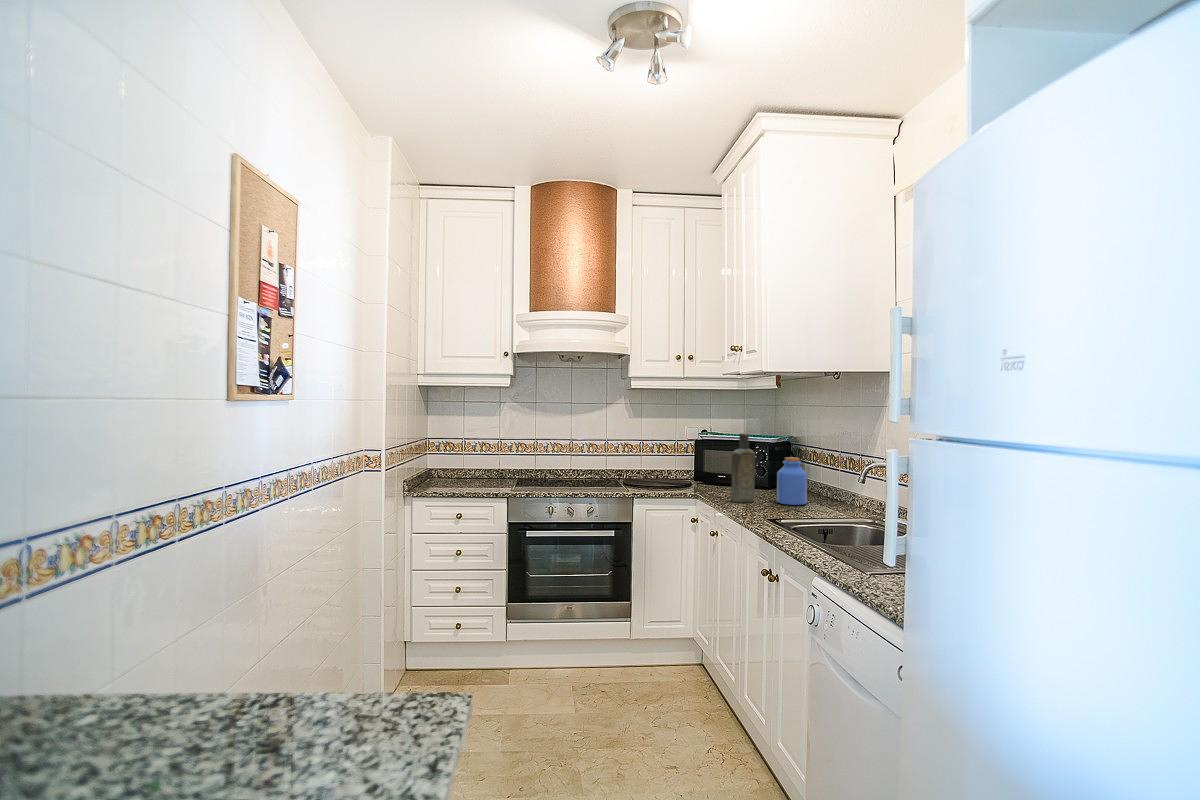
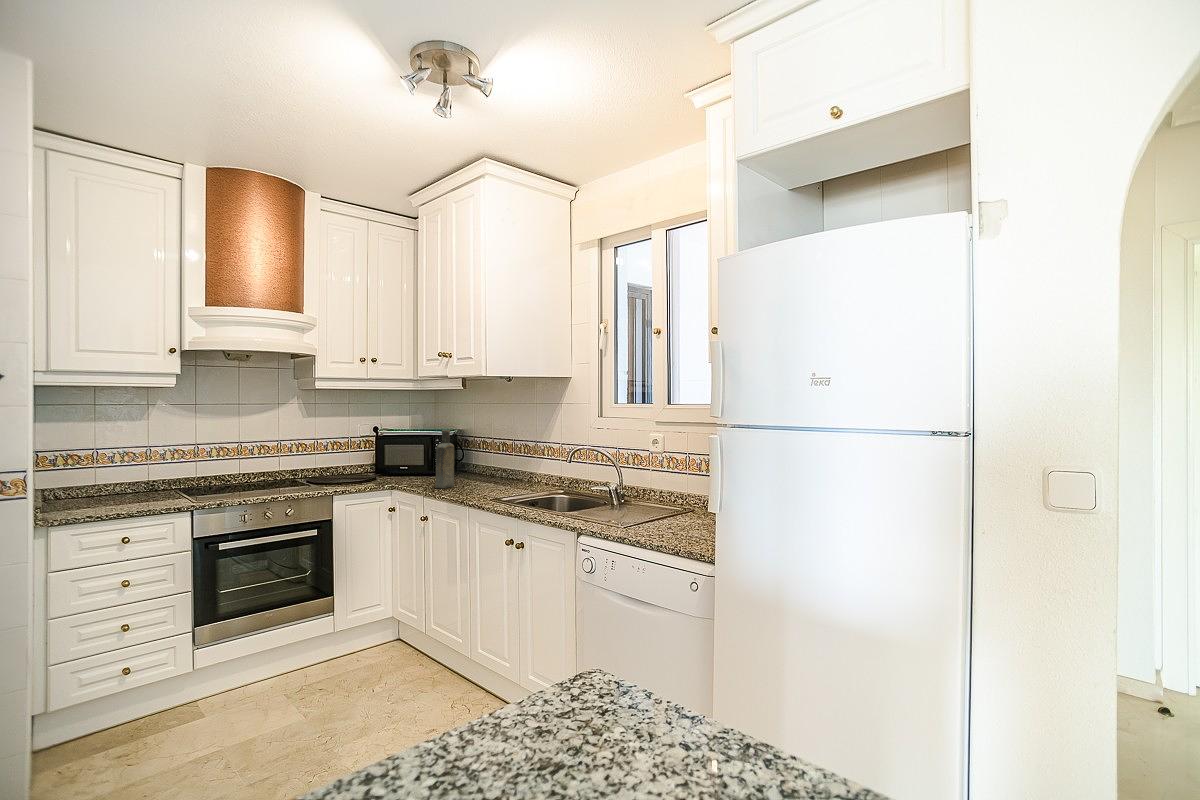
jar: present [777,457,807,505] -> none [471,448,495,486]

